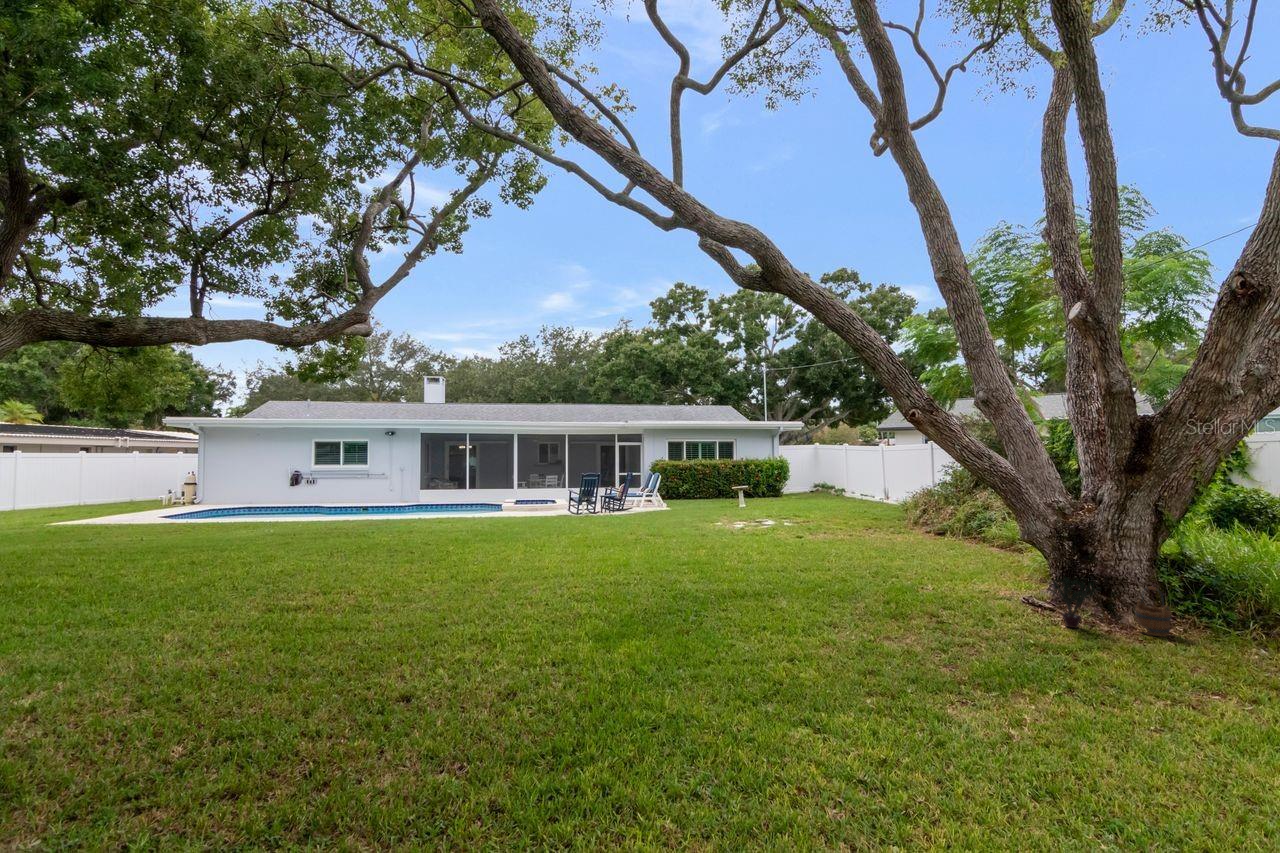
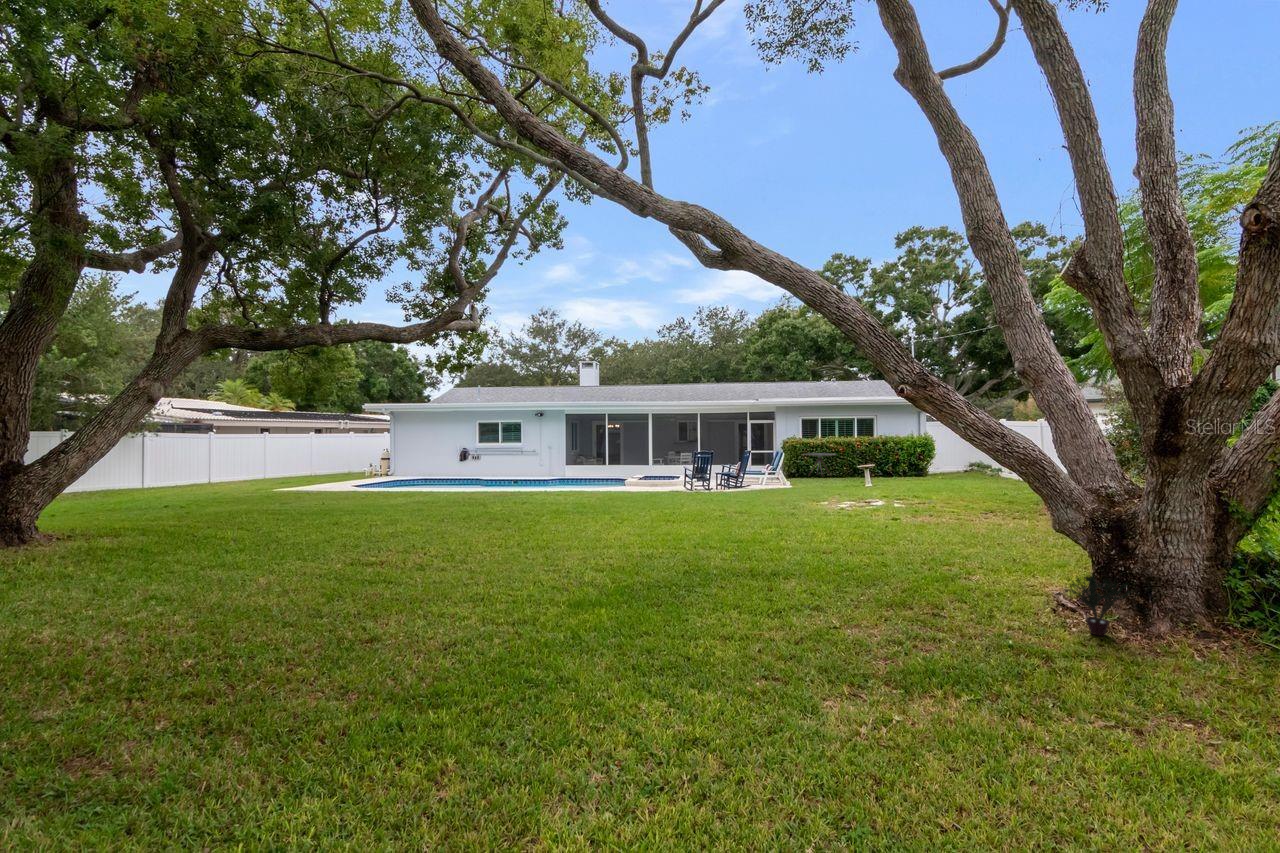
round table: none [676,476,708,499] -> present [804,453,836,475]
wooden bucket: present [1136,586,1171,637] -> none [1182,593,1229,656]

